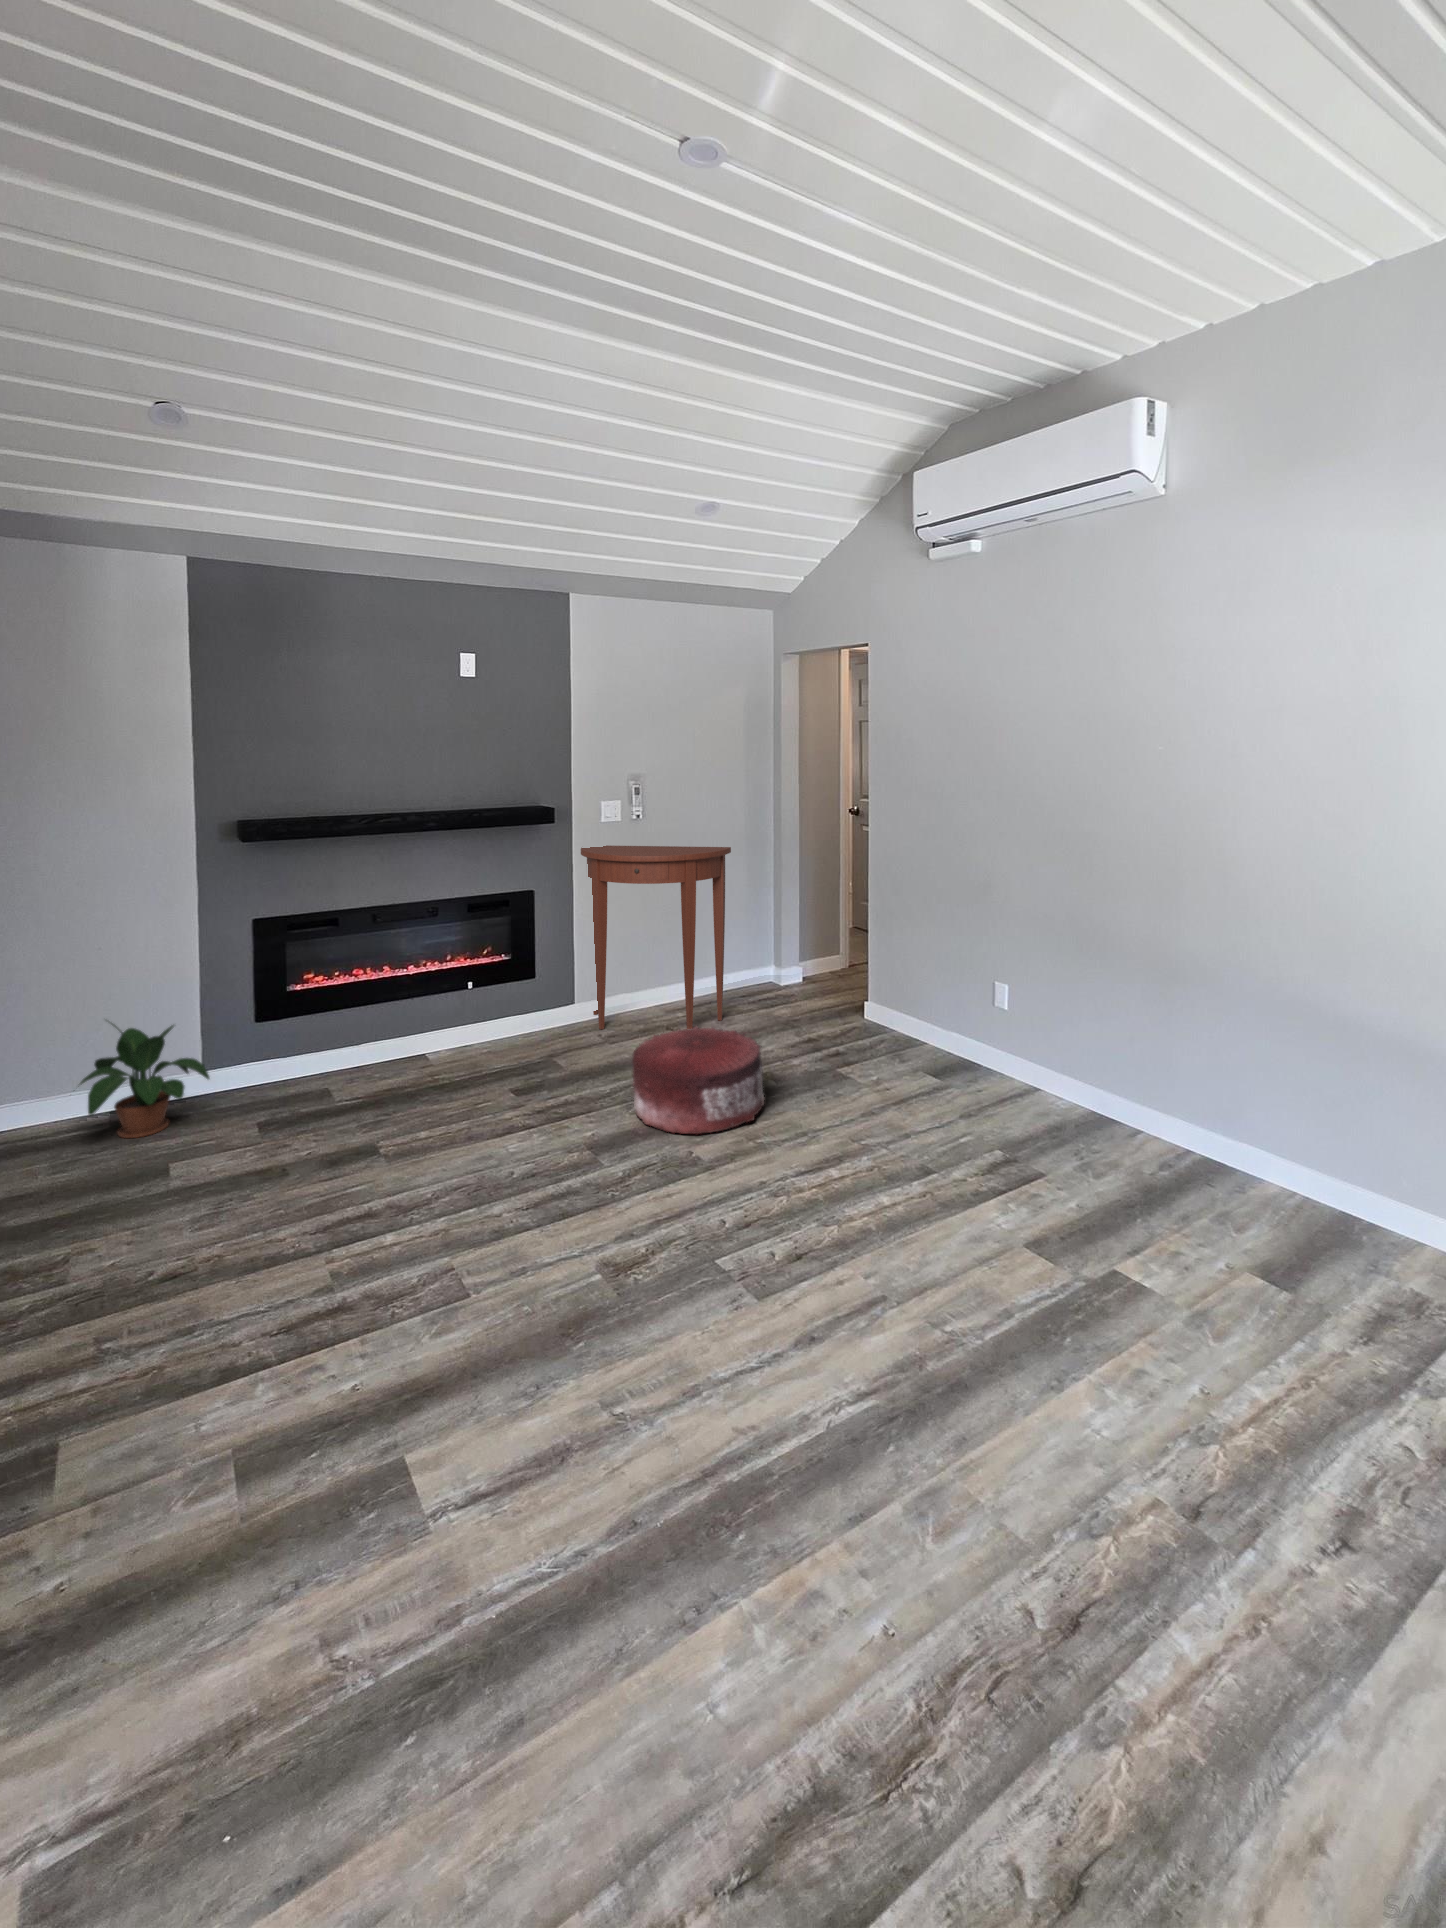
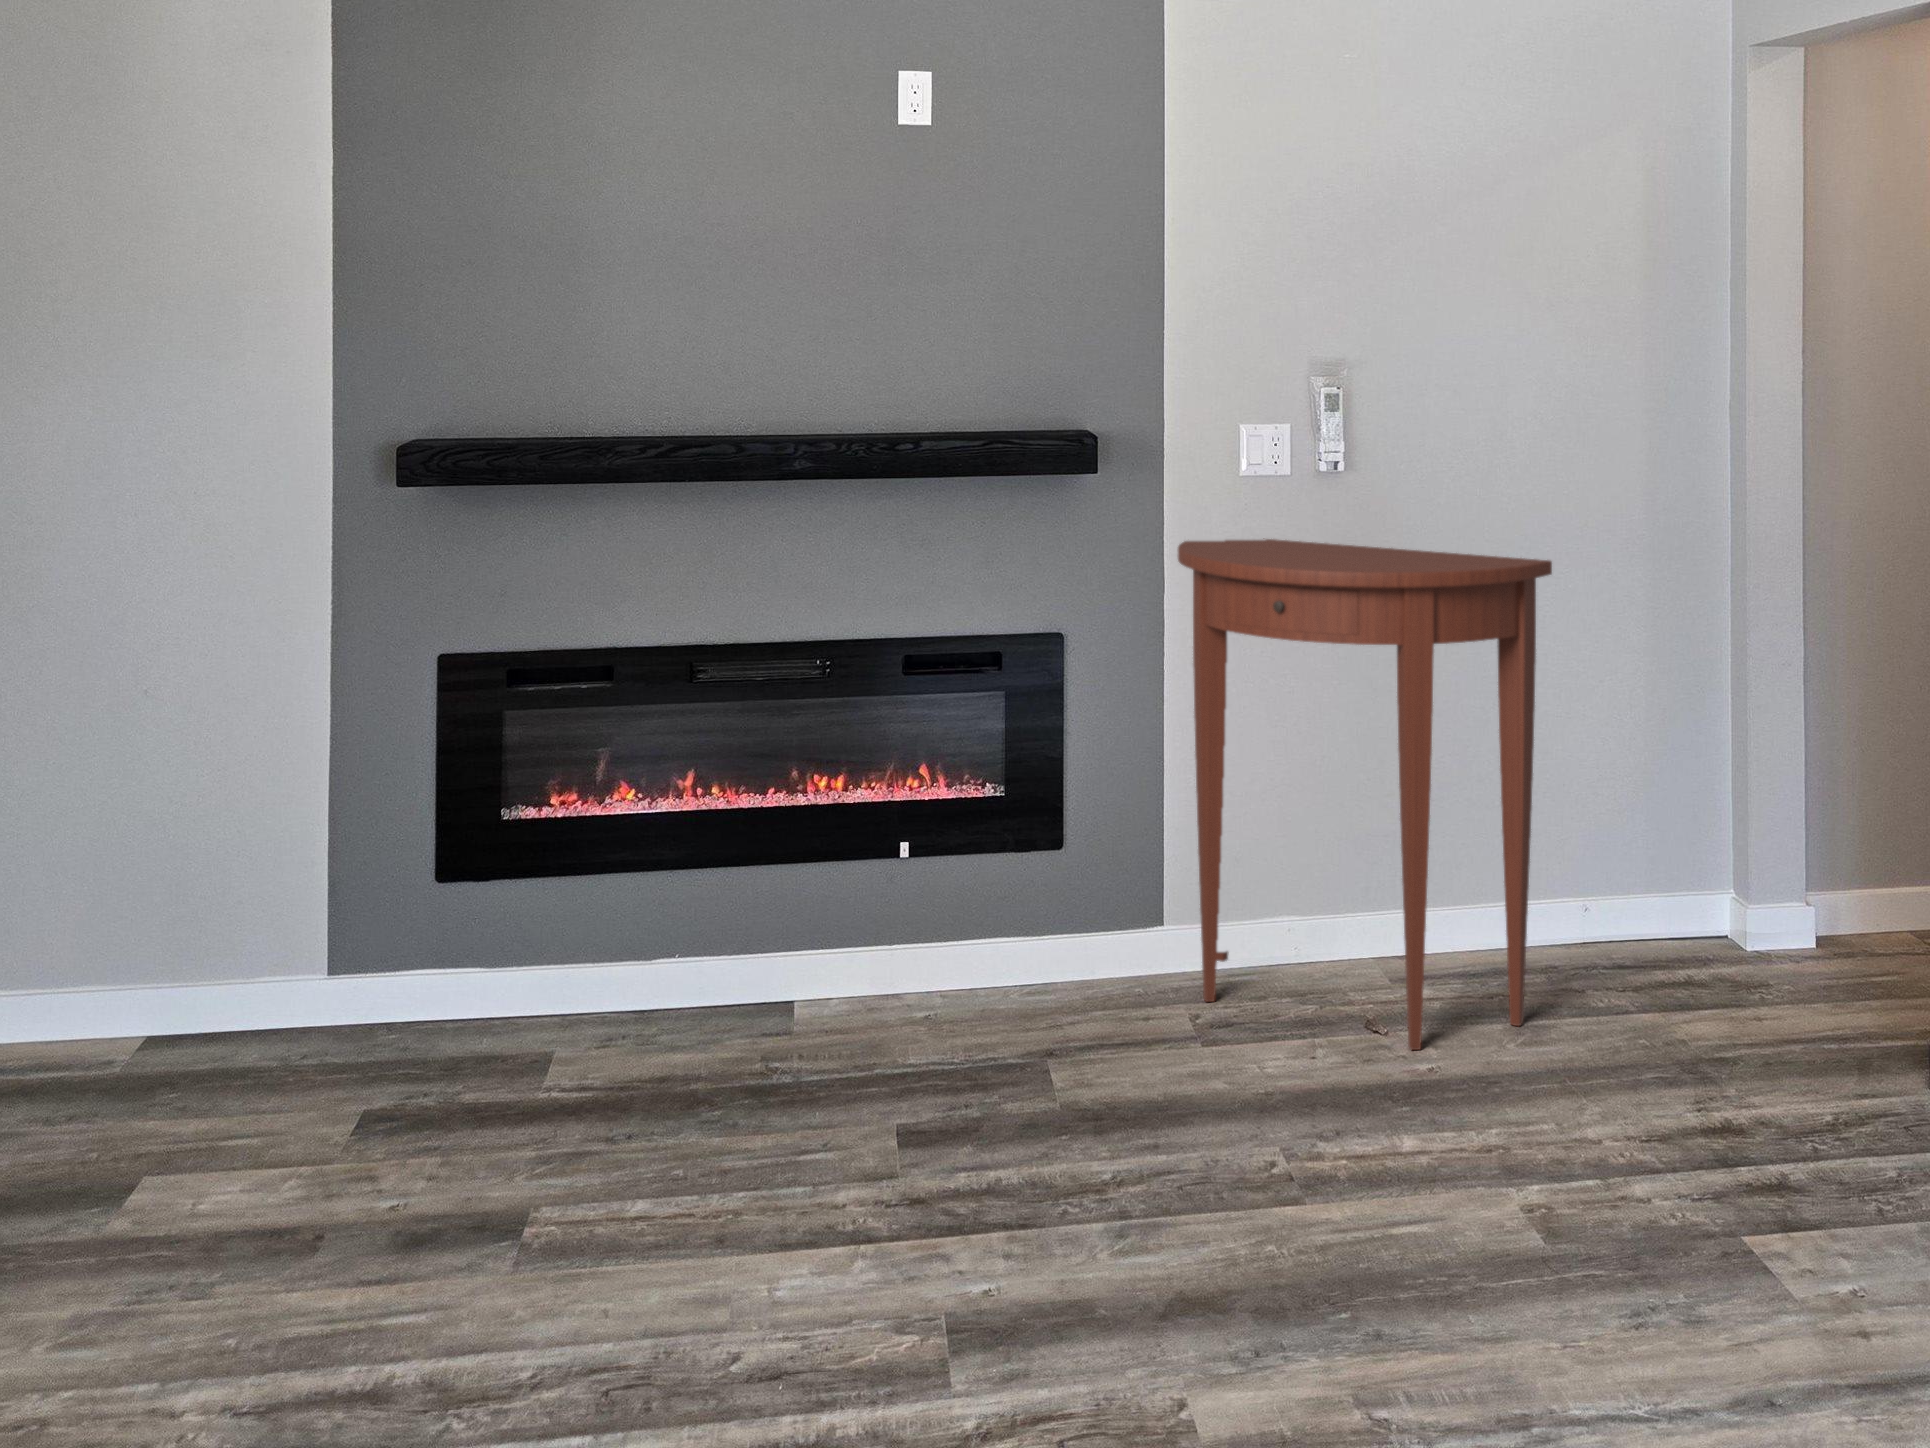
potted plant: present [80,1023,209,1138] -> none [48,833,297,1094]
pouf: present [632,1026,764,1134] -> none [1111,1039,1478,1361]

